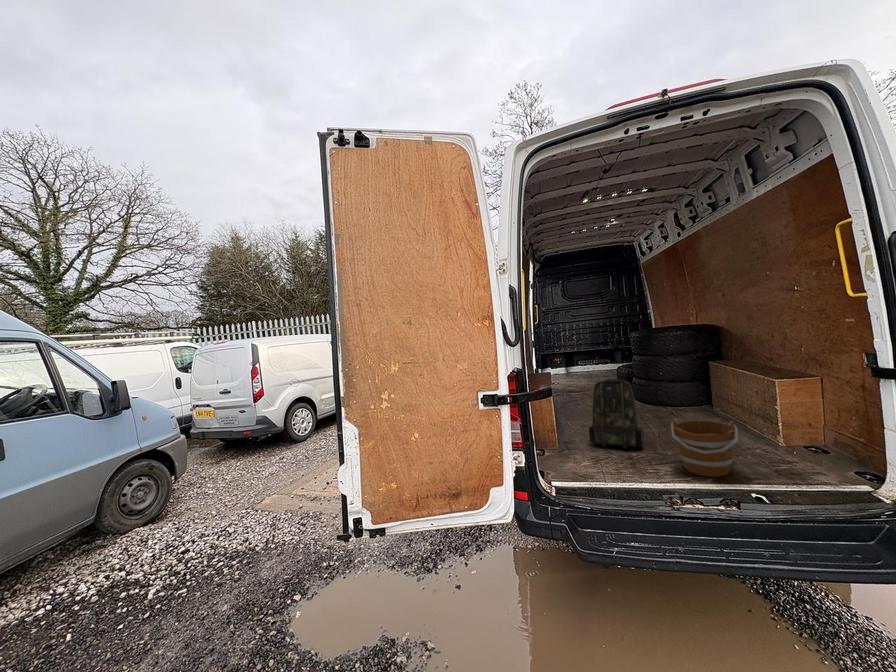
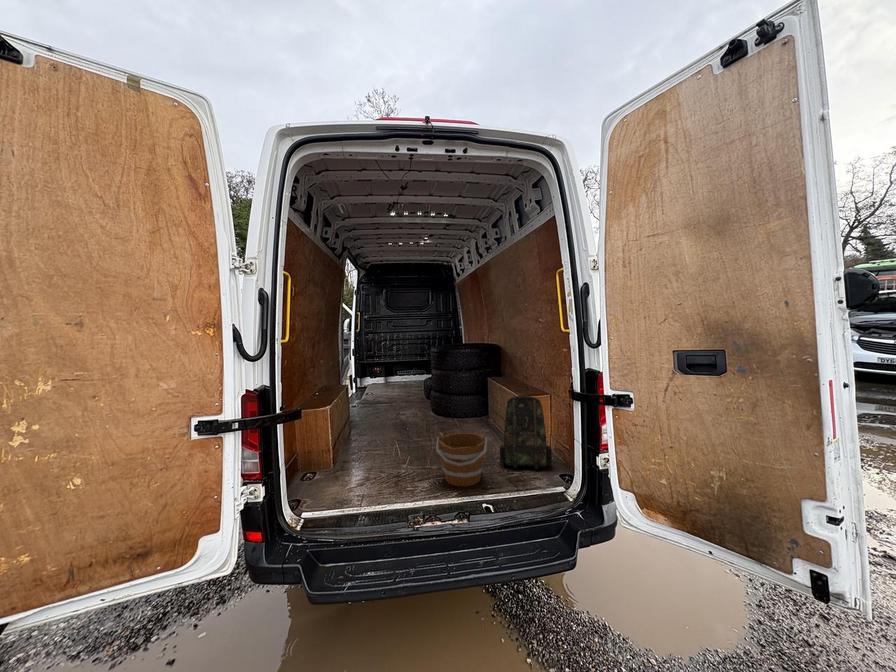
backpack: present [589,379,643,449] -> present [500,395,552,469]

